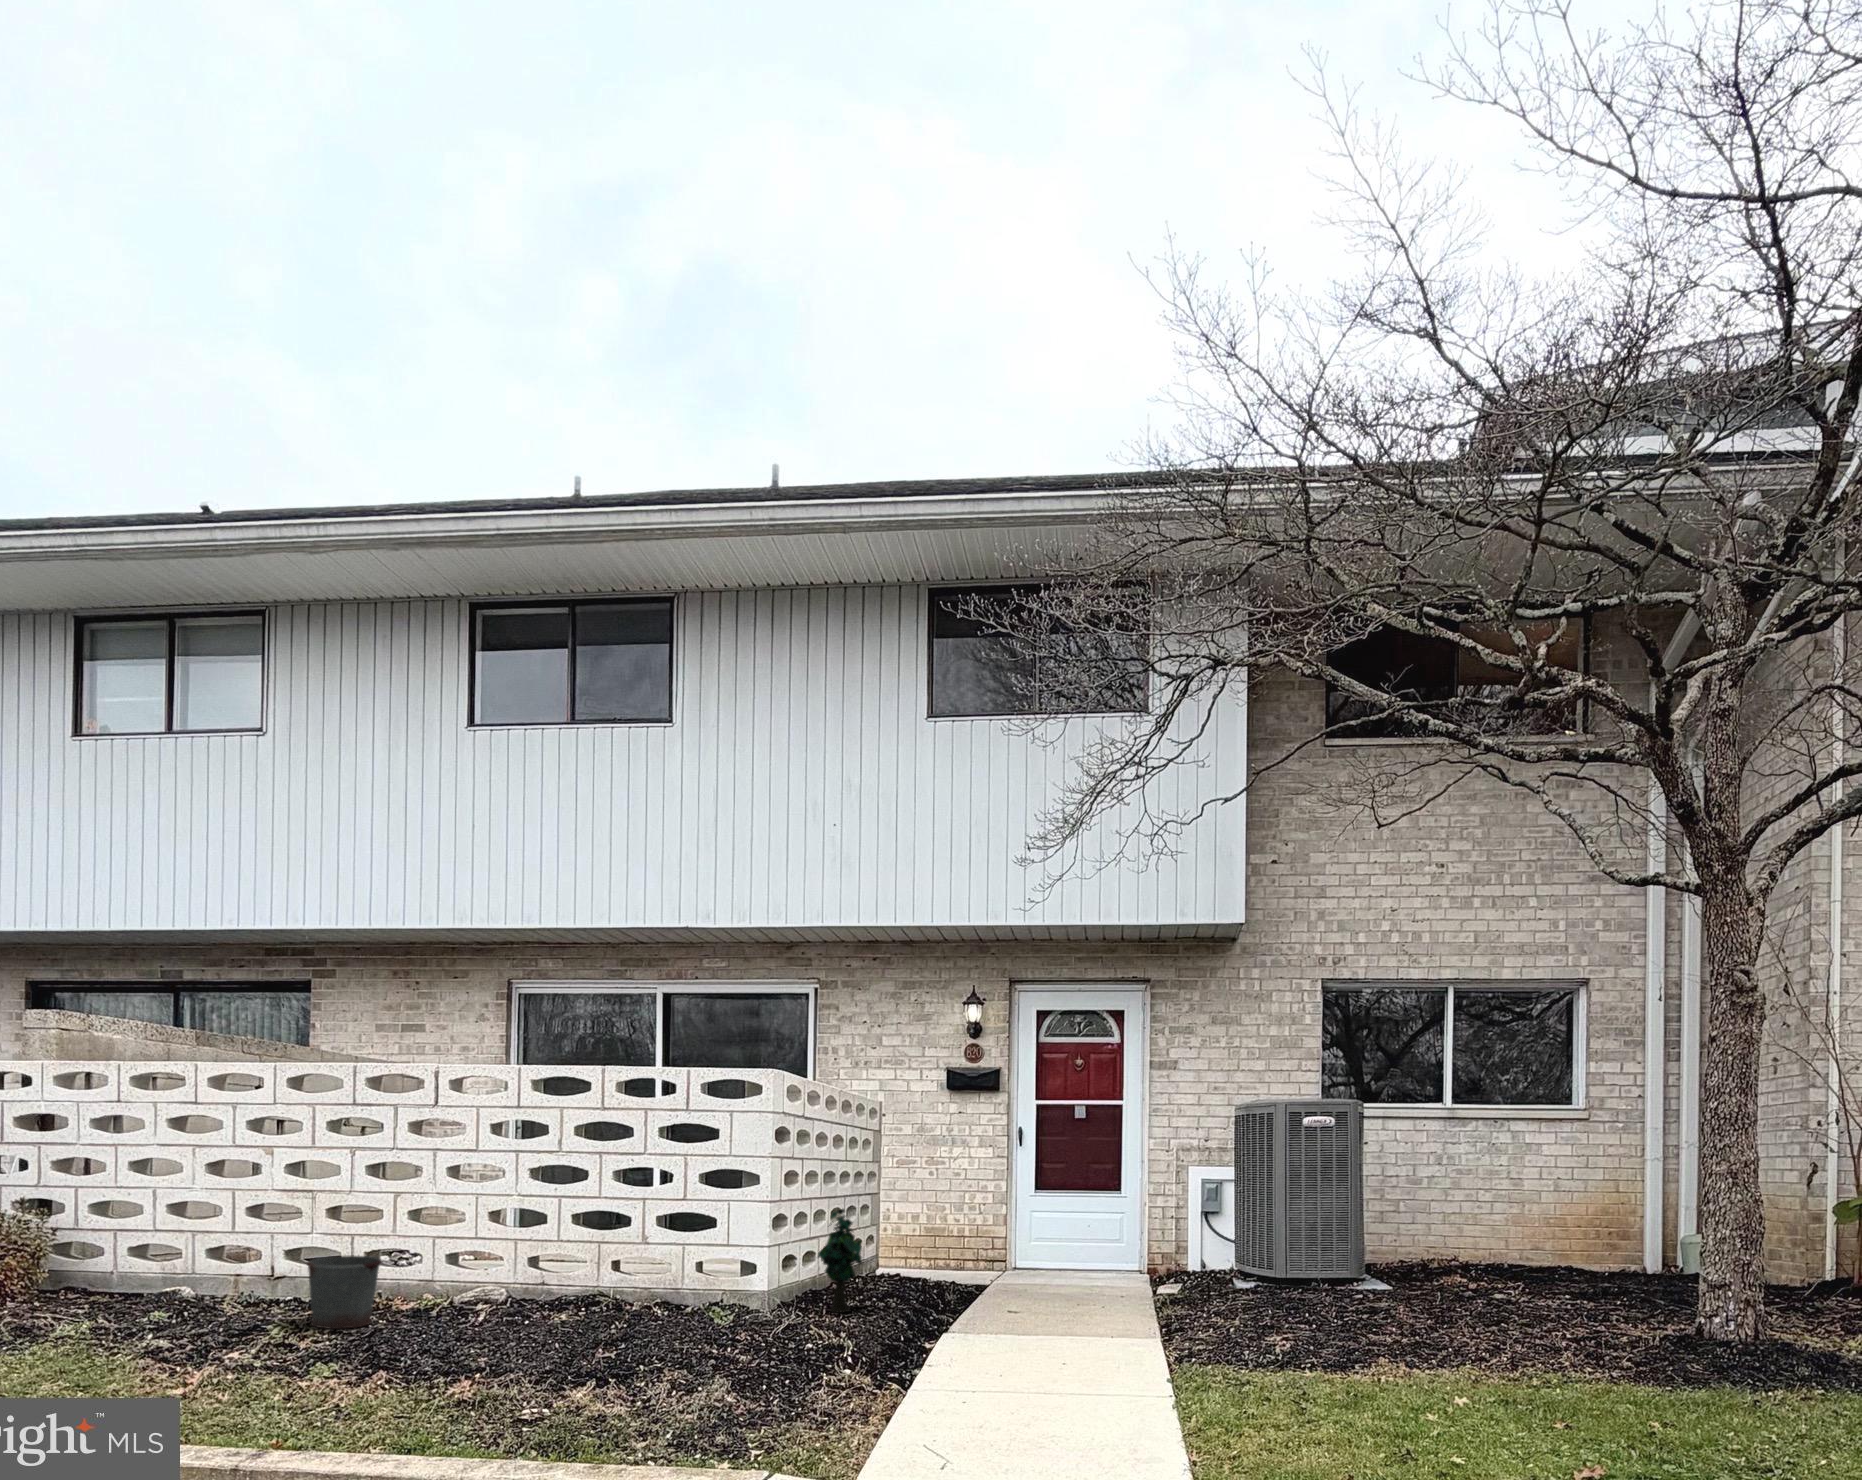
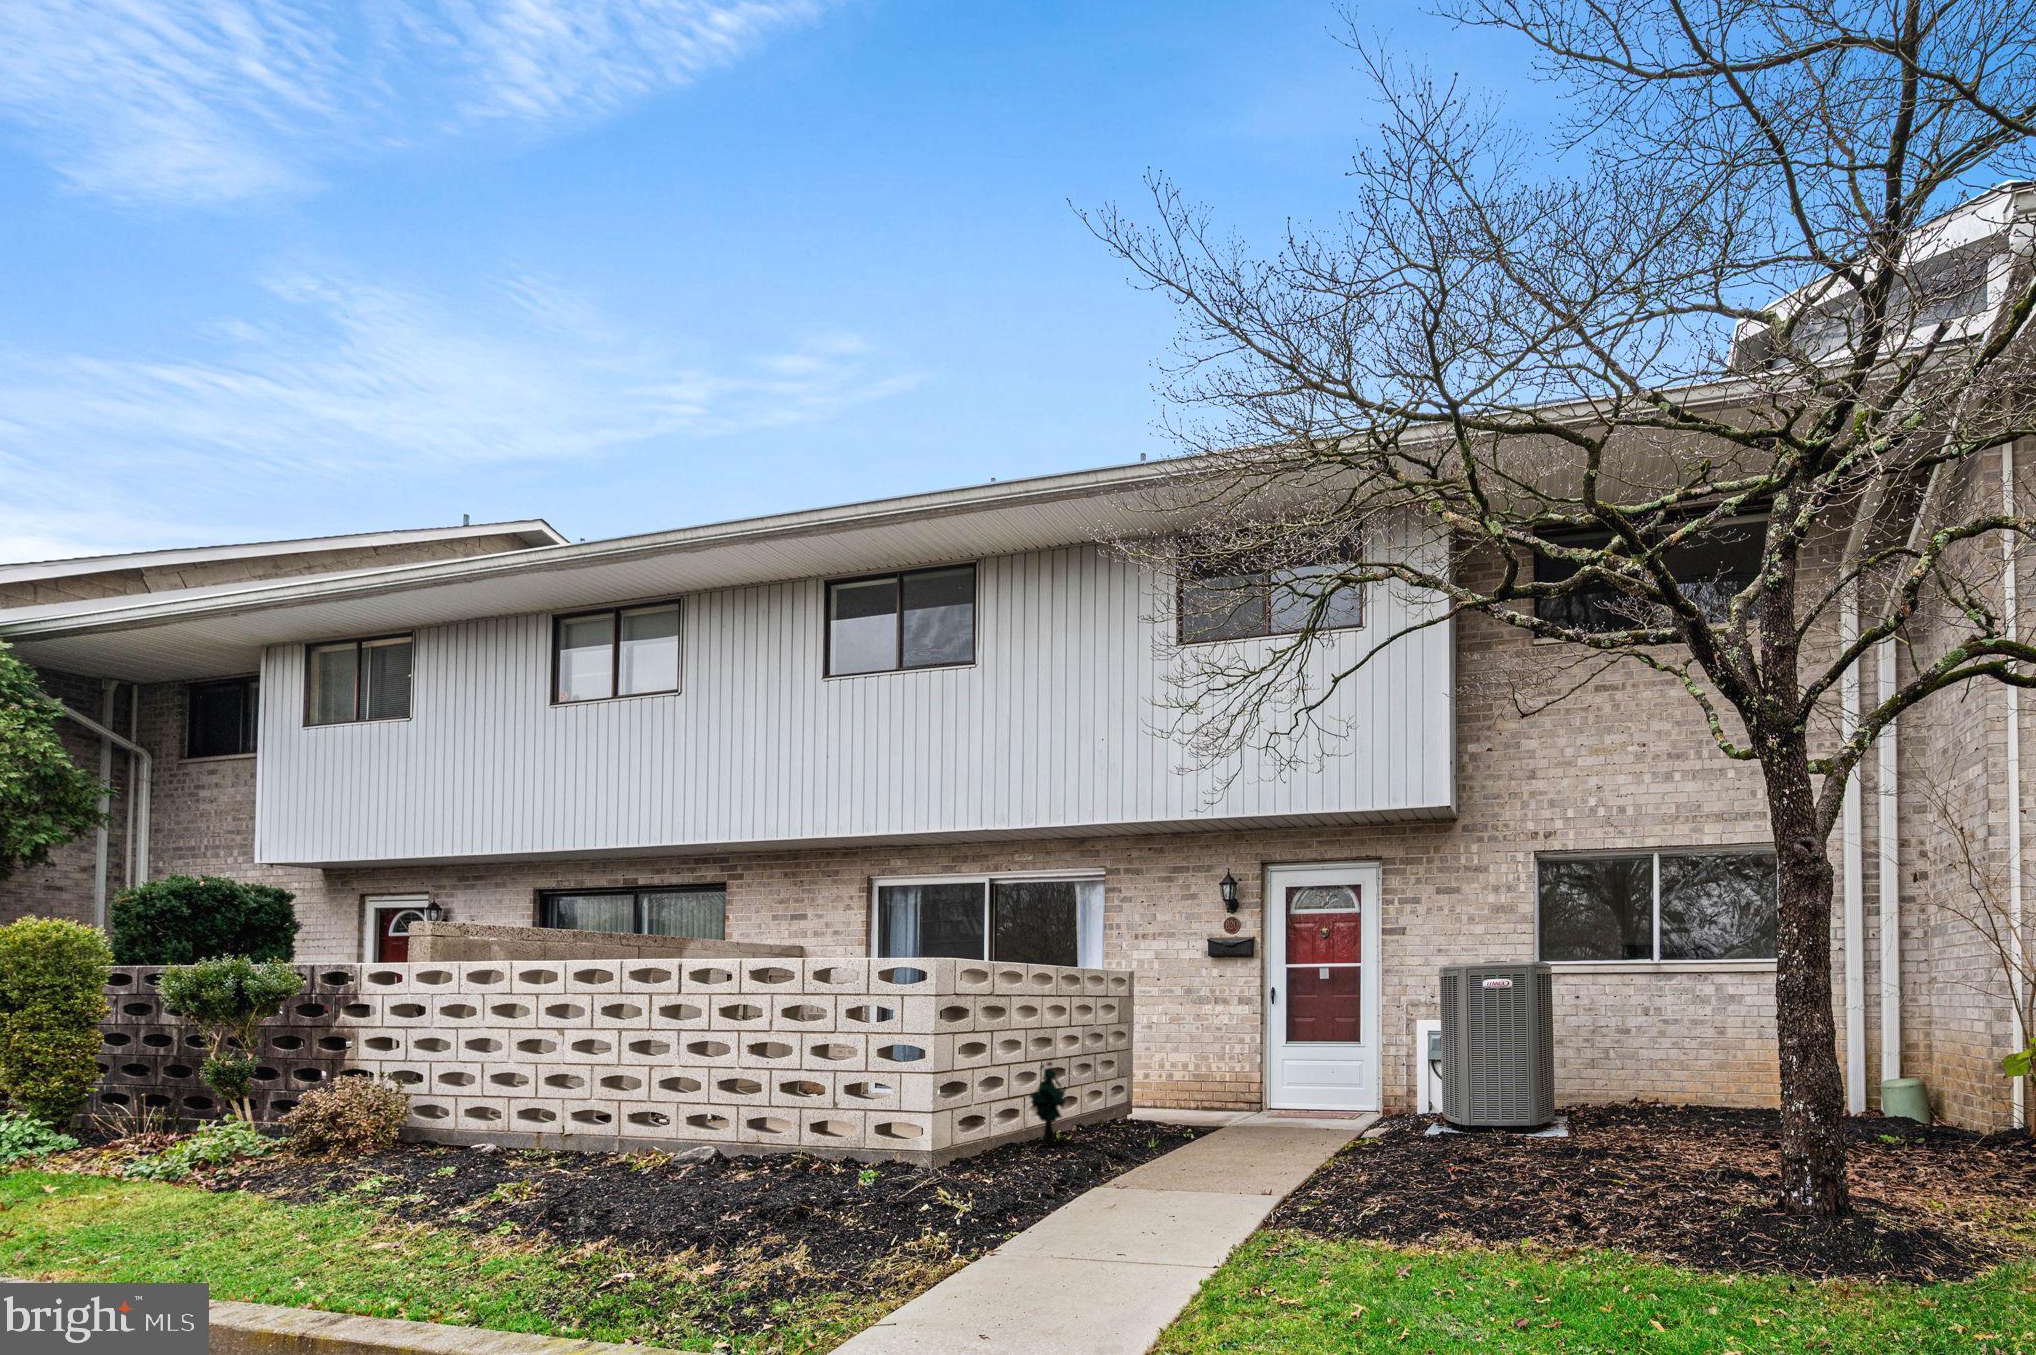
bucket: present [306,1256,382,1329] -> none [627,1100,685,1156]

